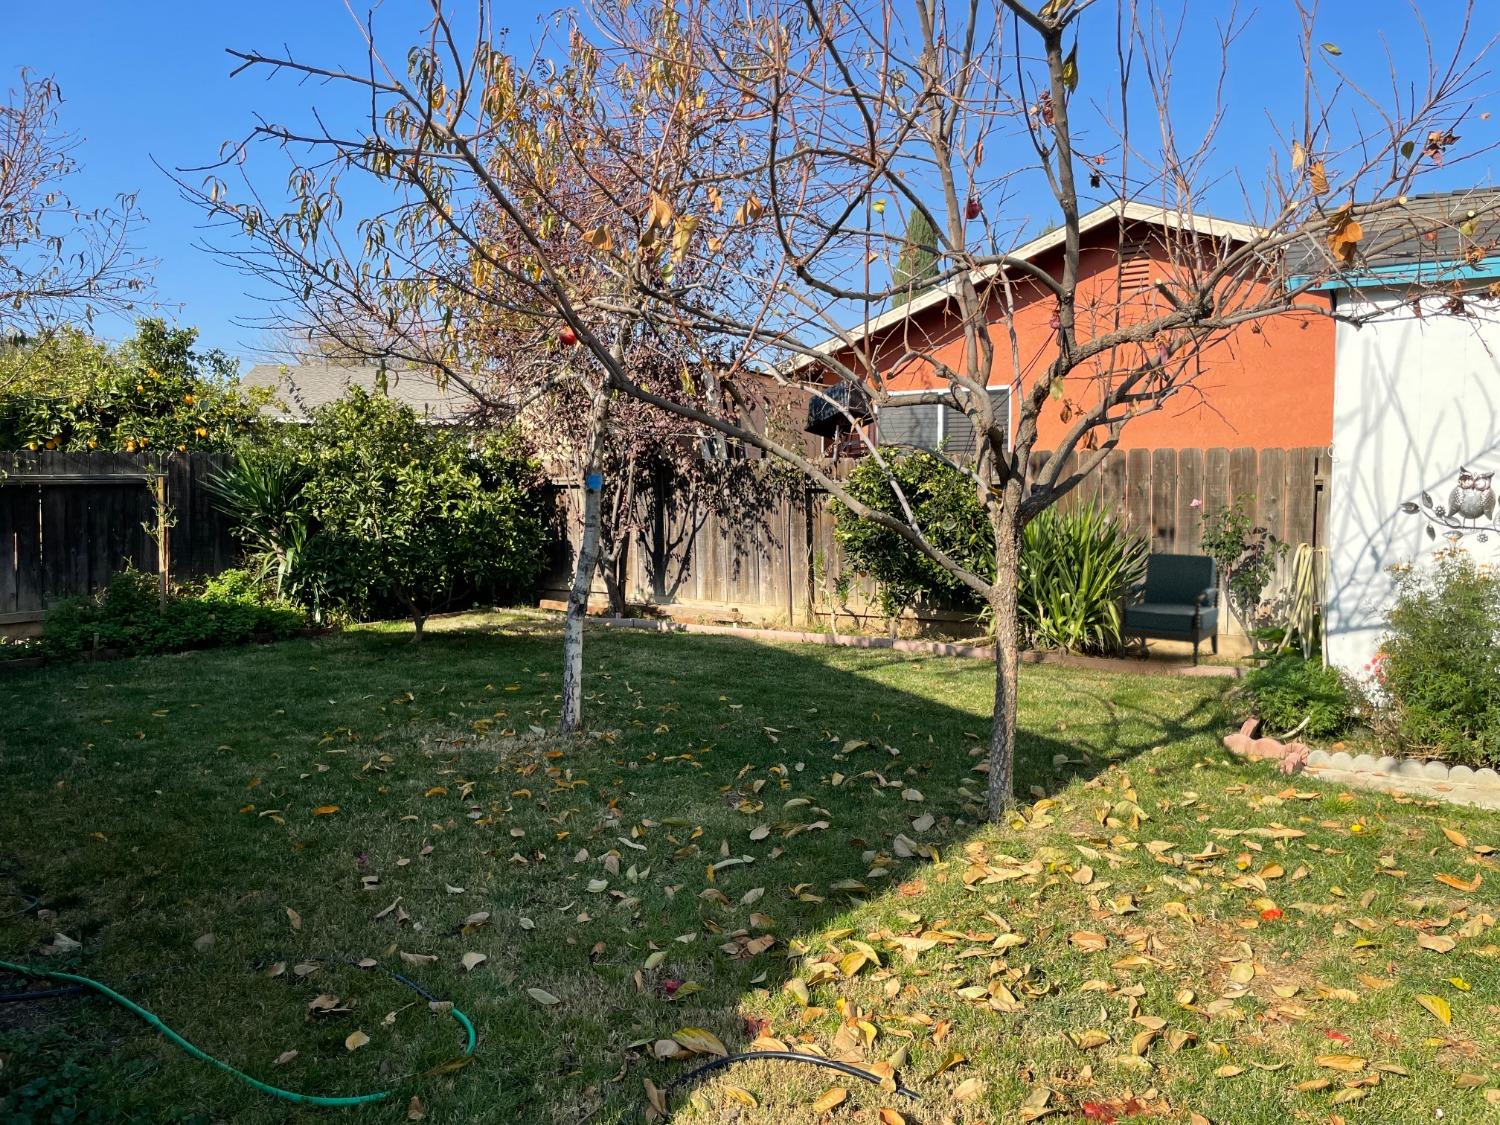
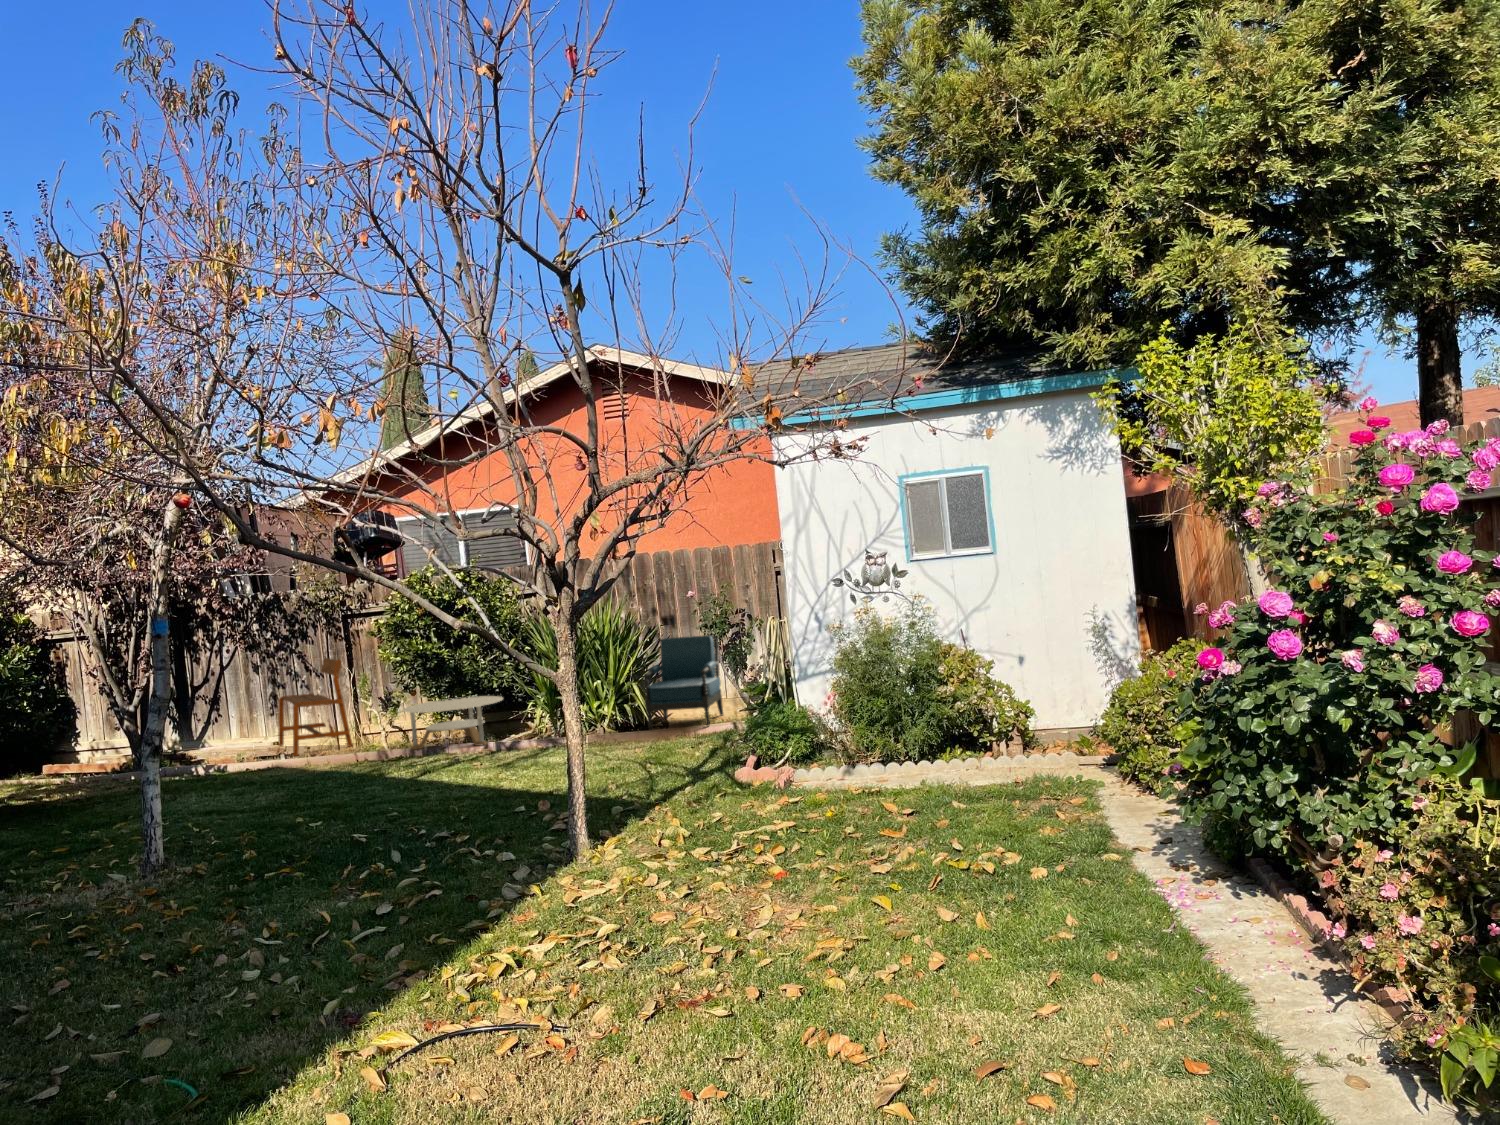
bench: none [737,529,802,626] -> present [278,657,353,756]
round table: none [851,589,957,645] -> present [403,696,503,750]

